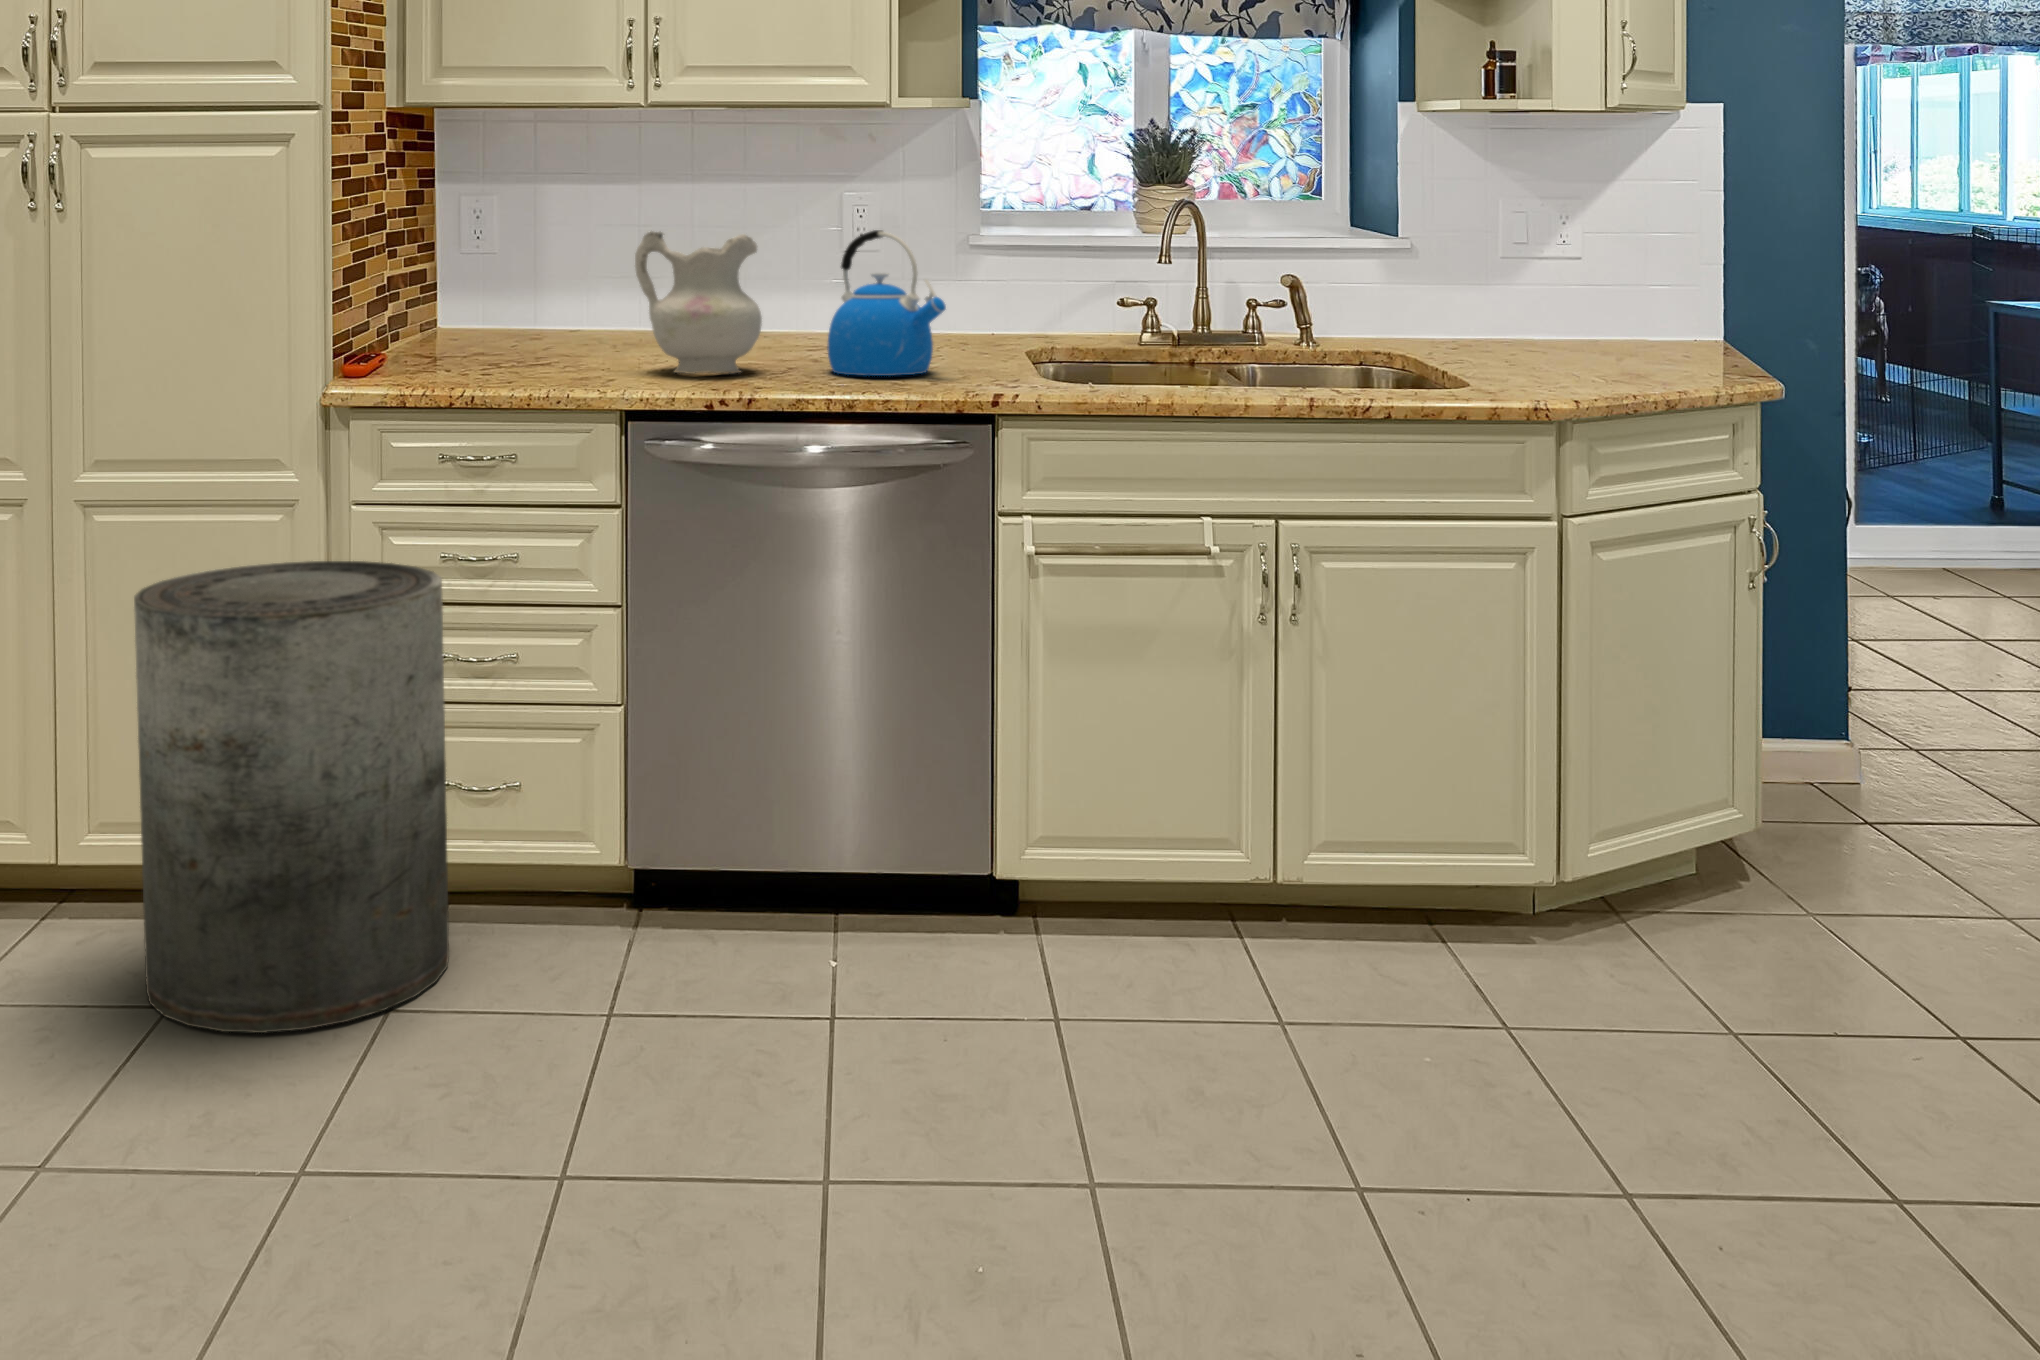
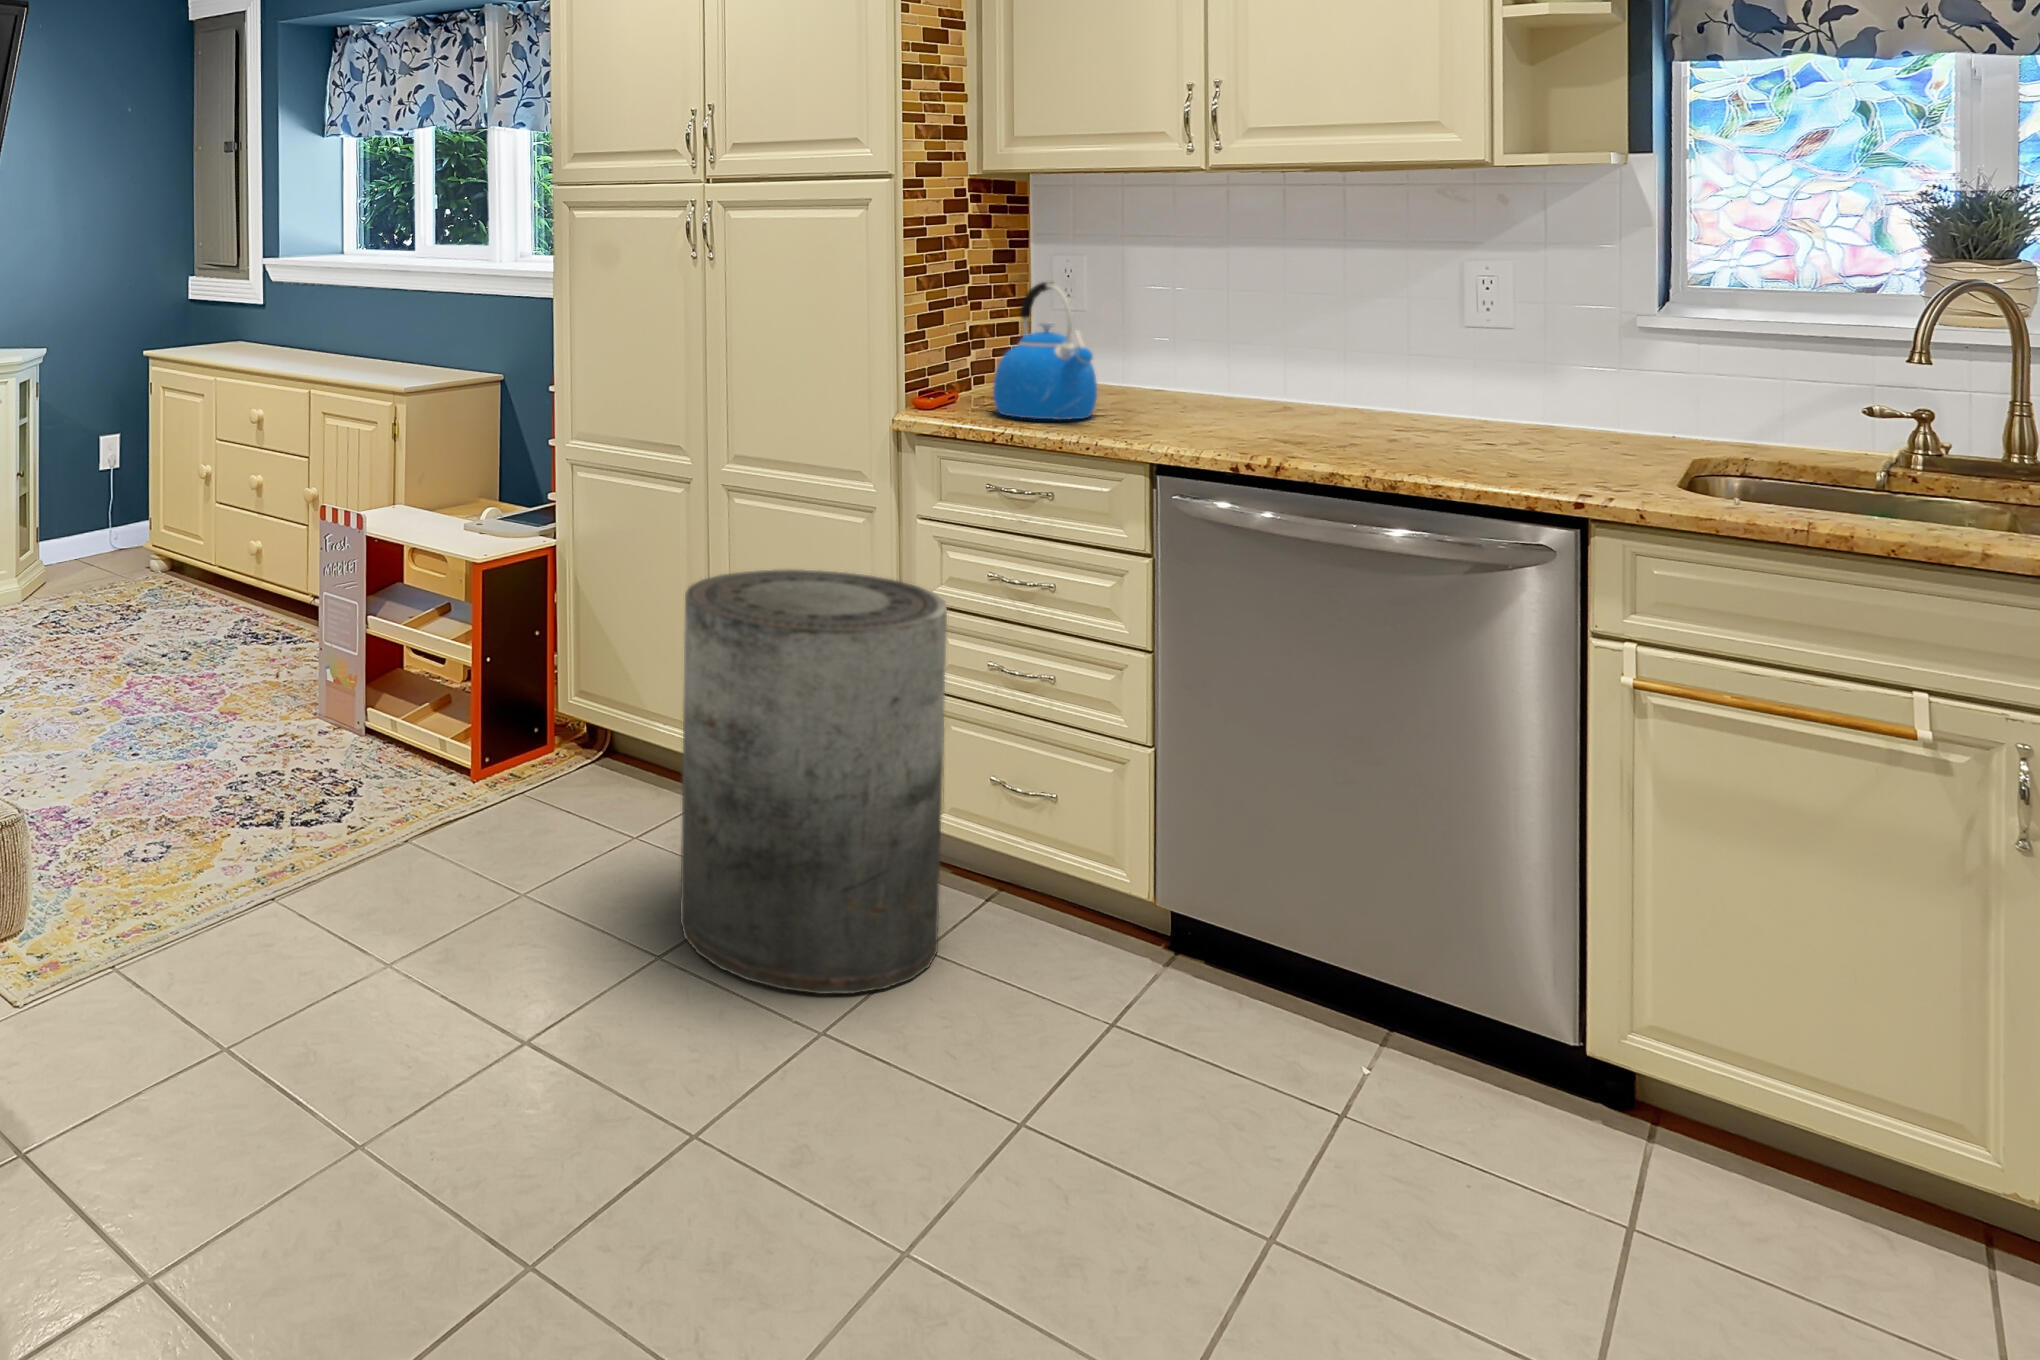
kettle: present [827,230,946,376] -> present [993,282,1097,420]
ceramic pitcher: present [635,231,762,374] -> none [1185,290,1323,441]

